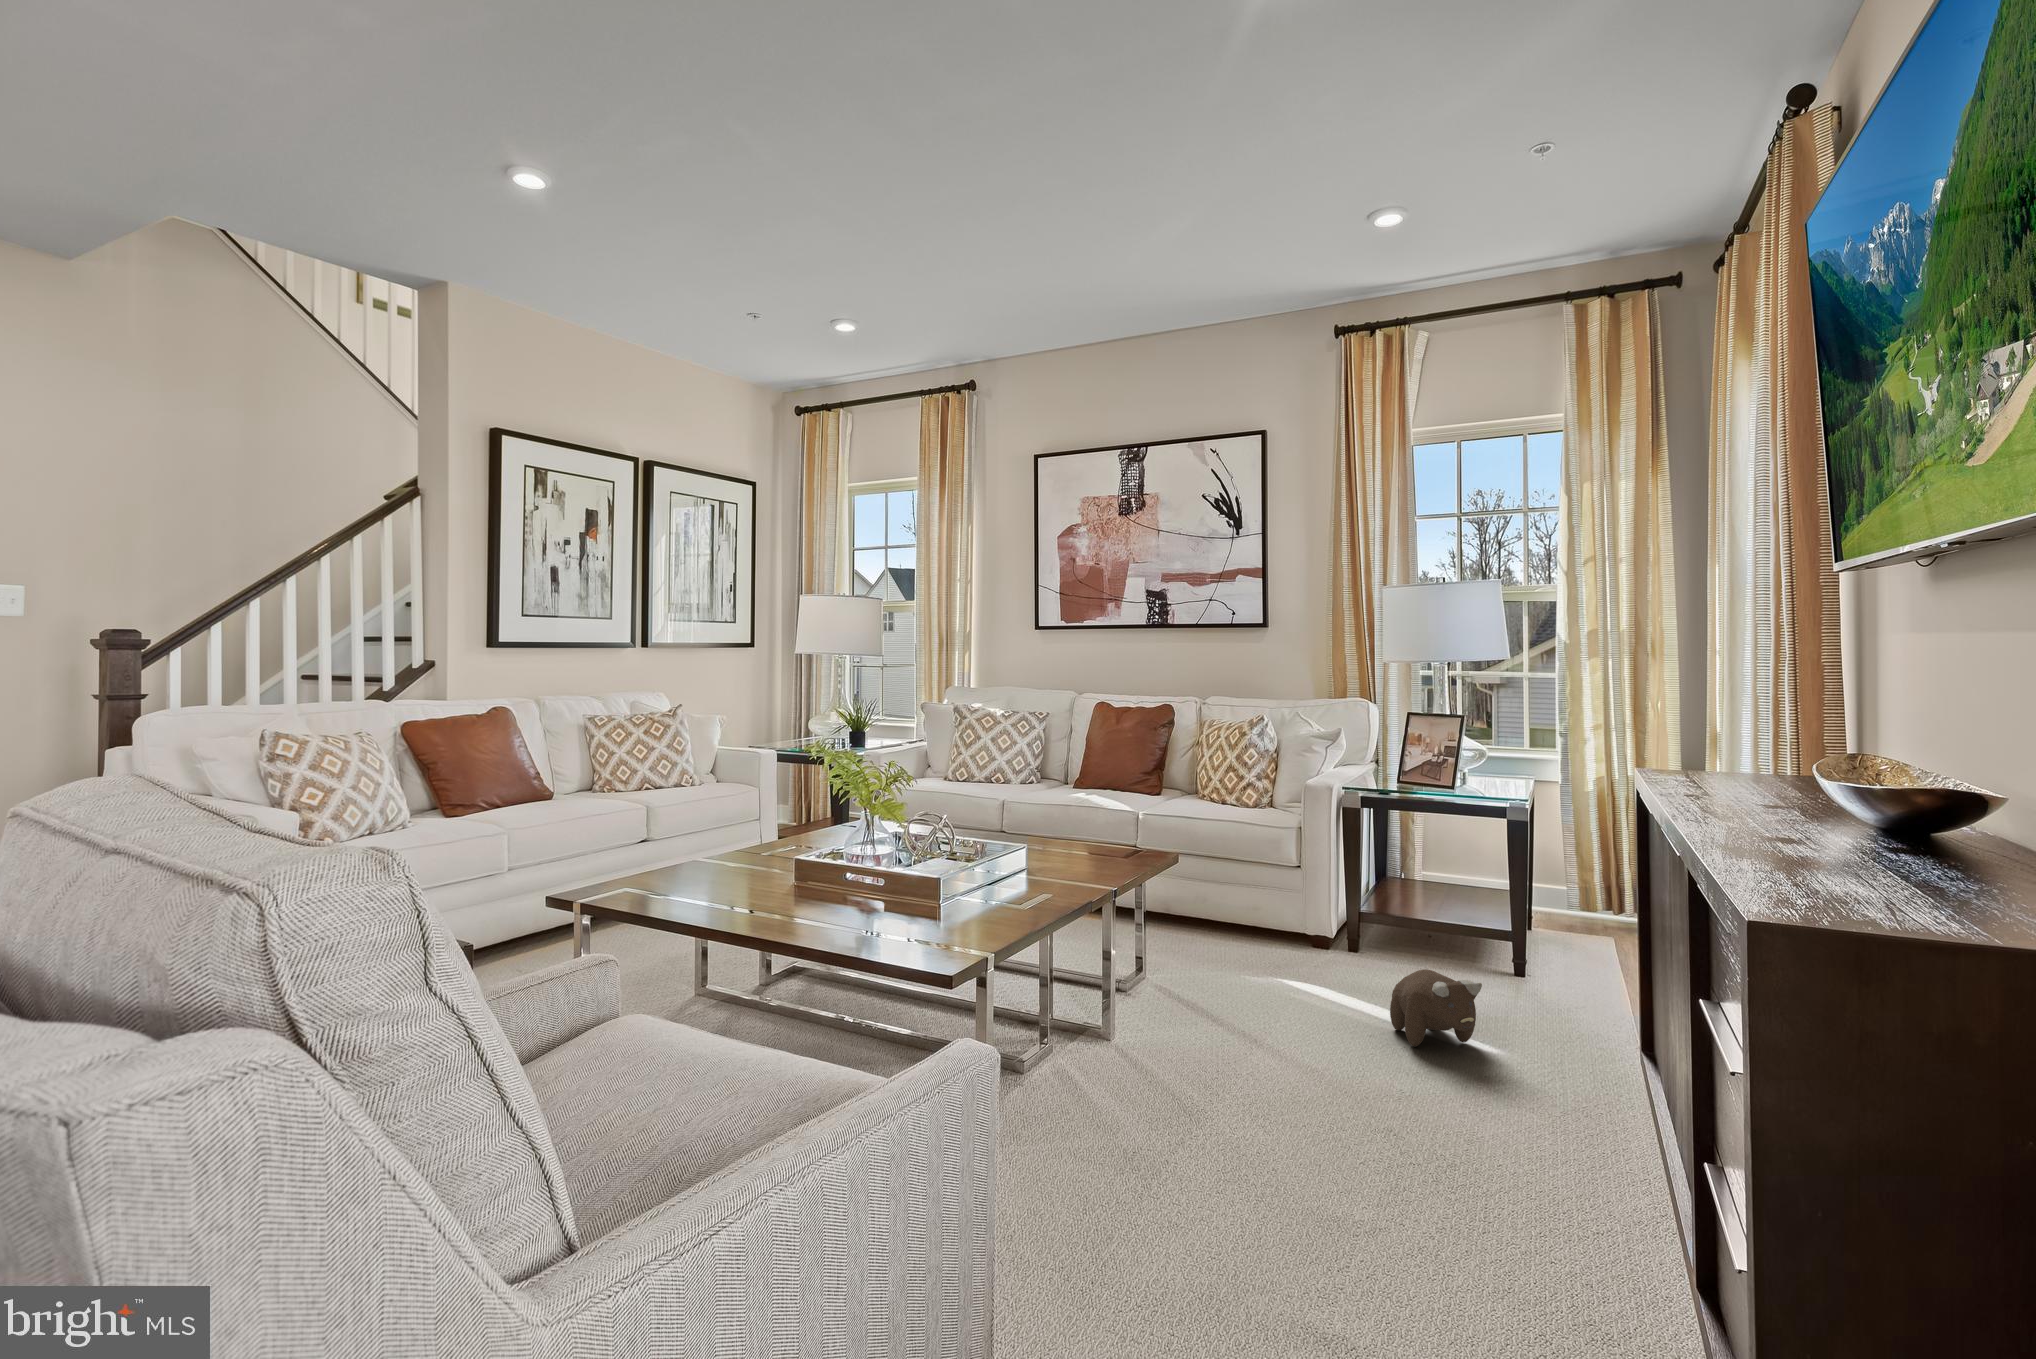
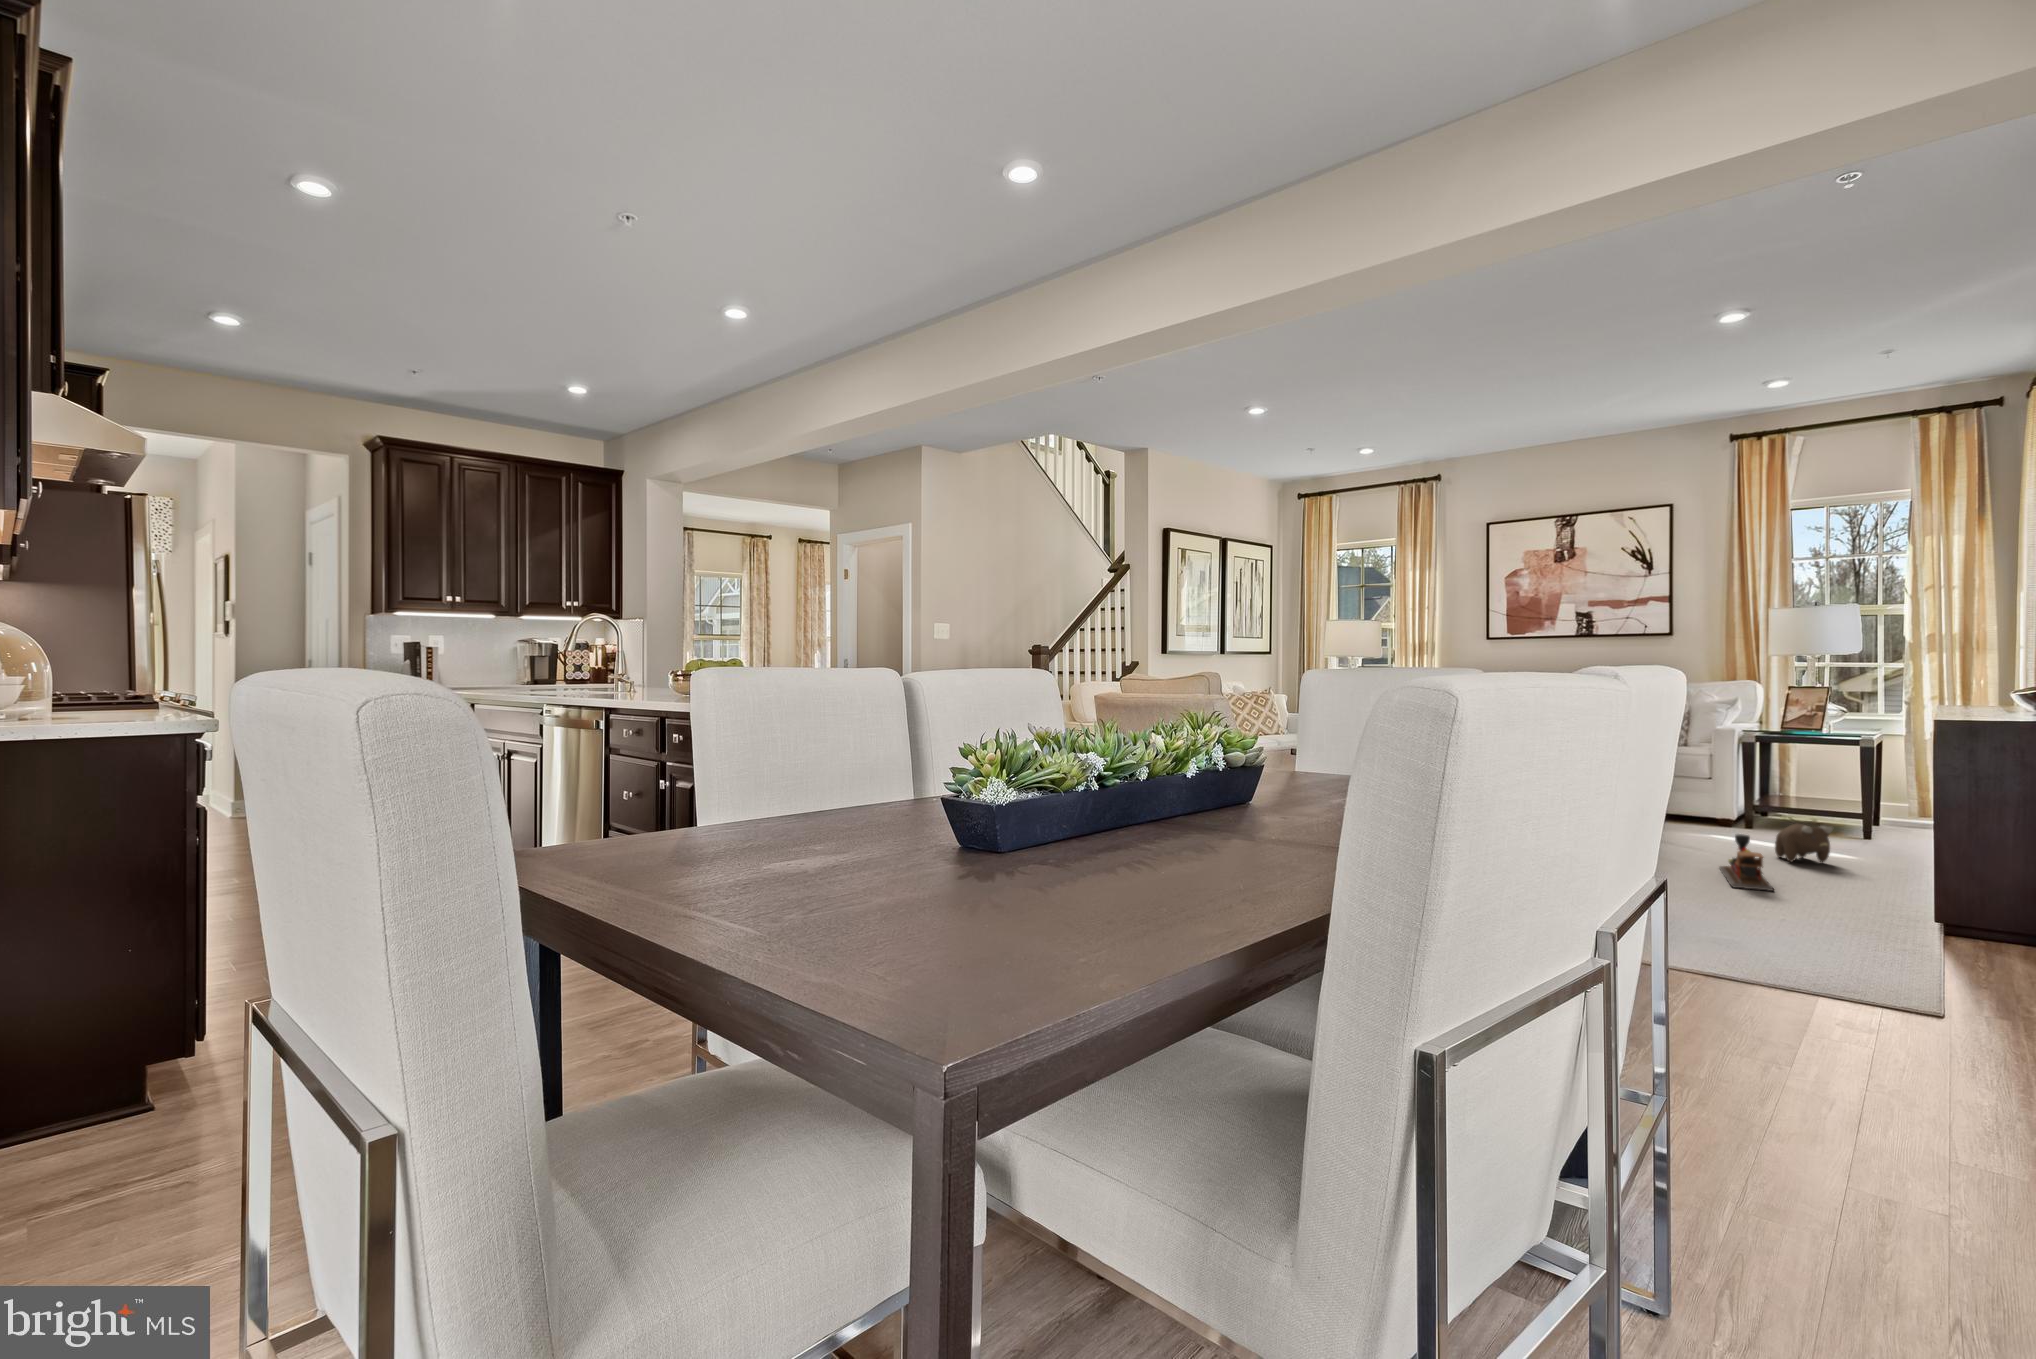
toy train: none [1295,1028,1385,1188] -> present [1719,834,1774,891]

